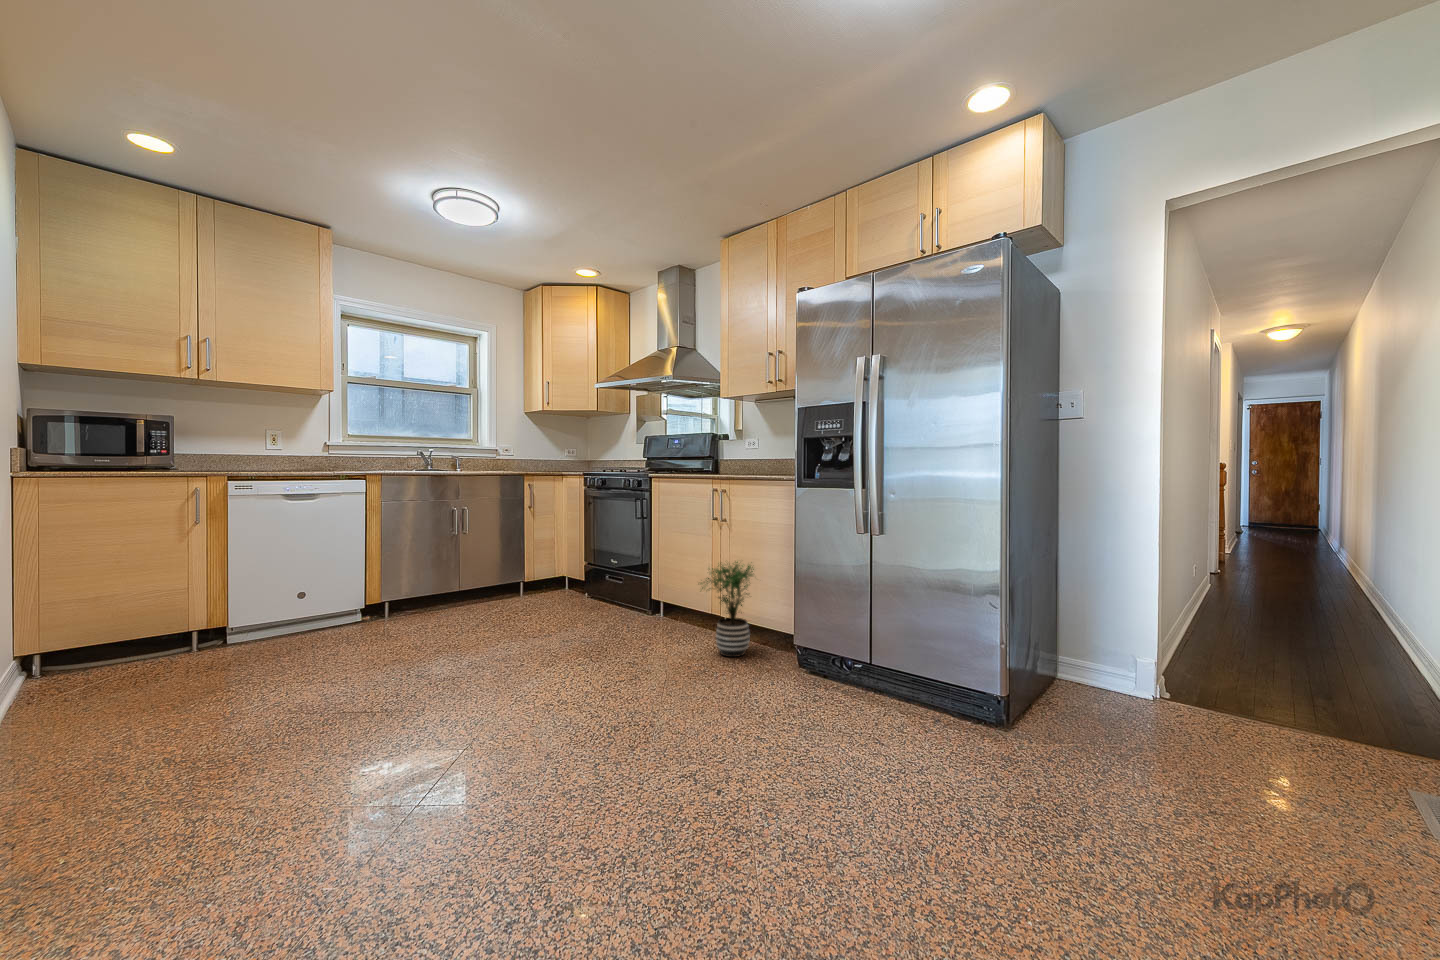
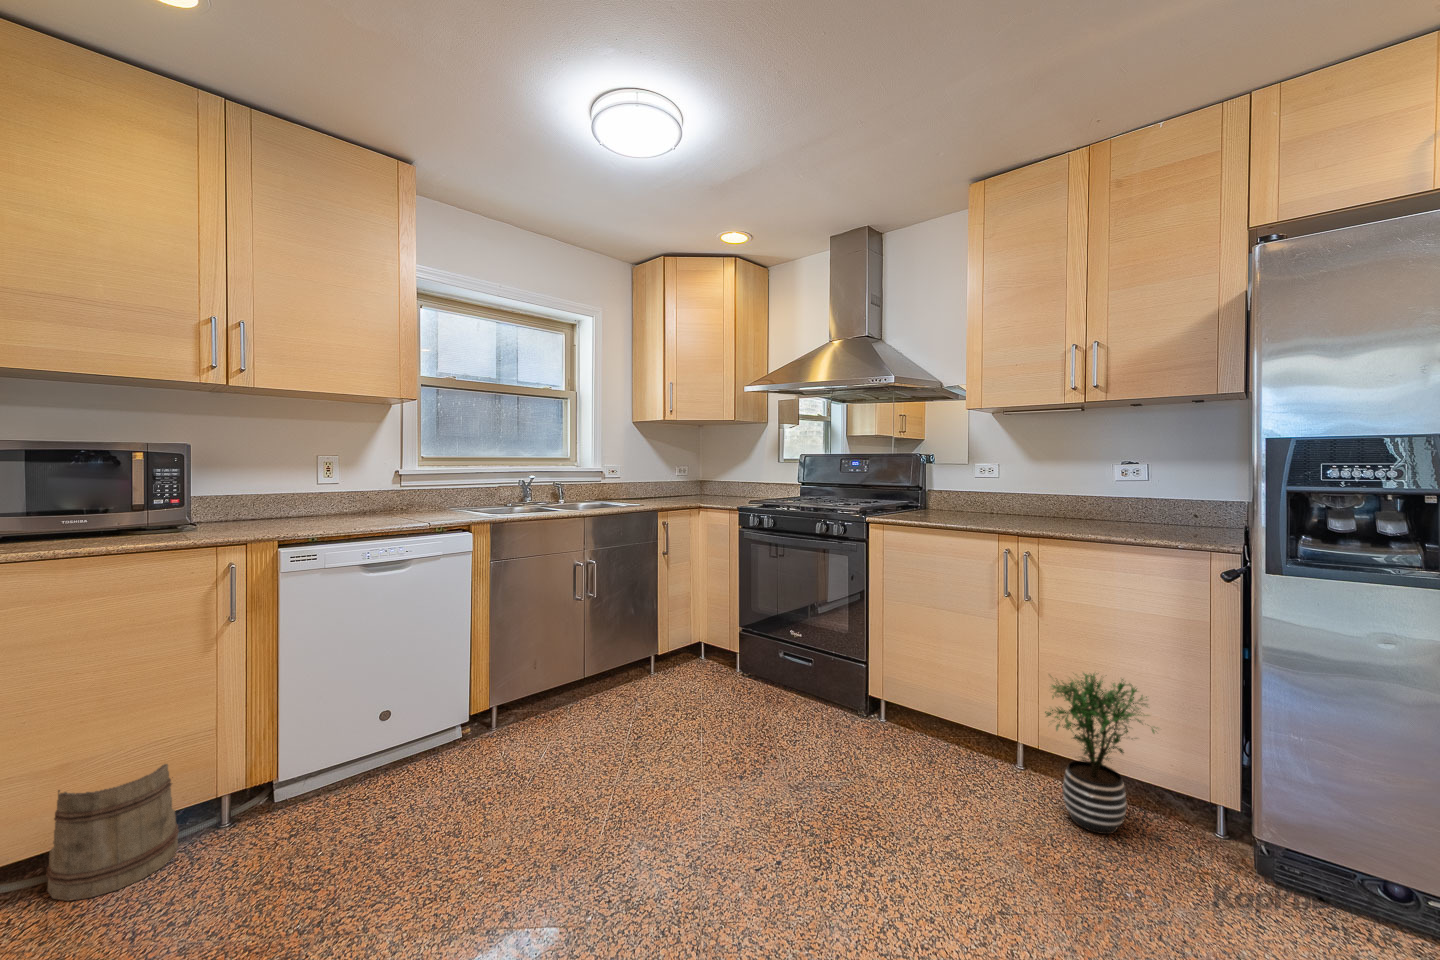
bucket: none [84,575,163,672] -> present [46,764,179,901]

